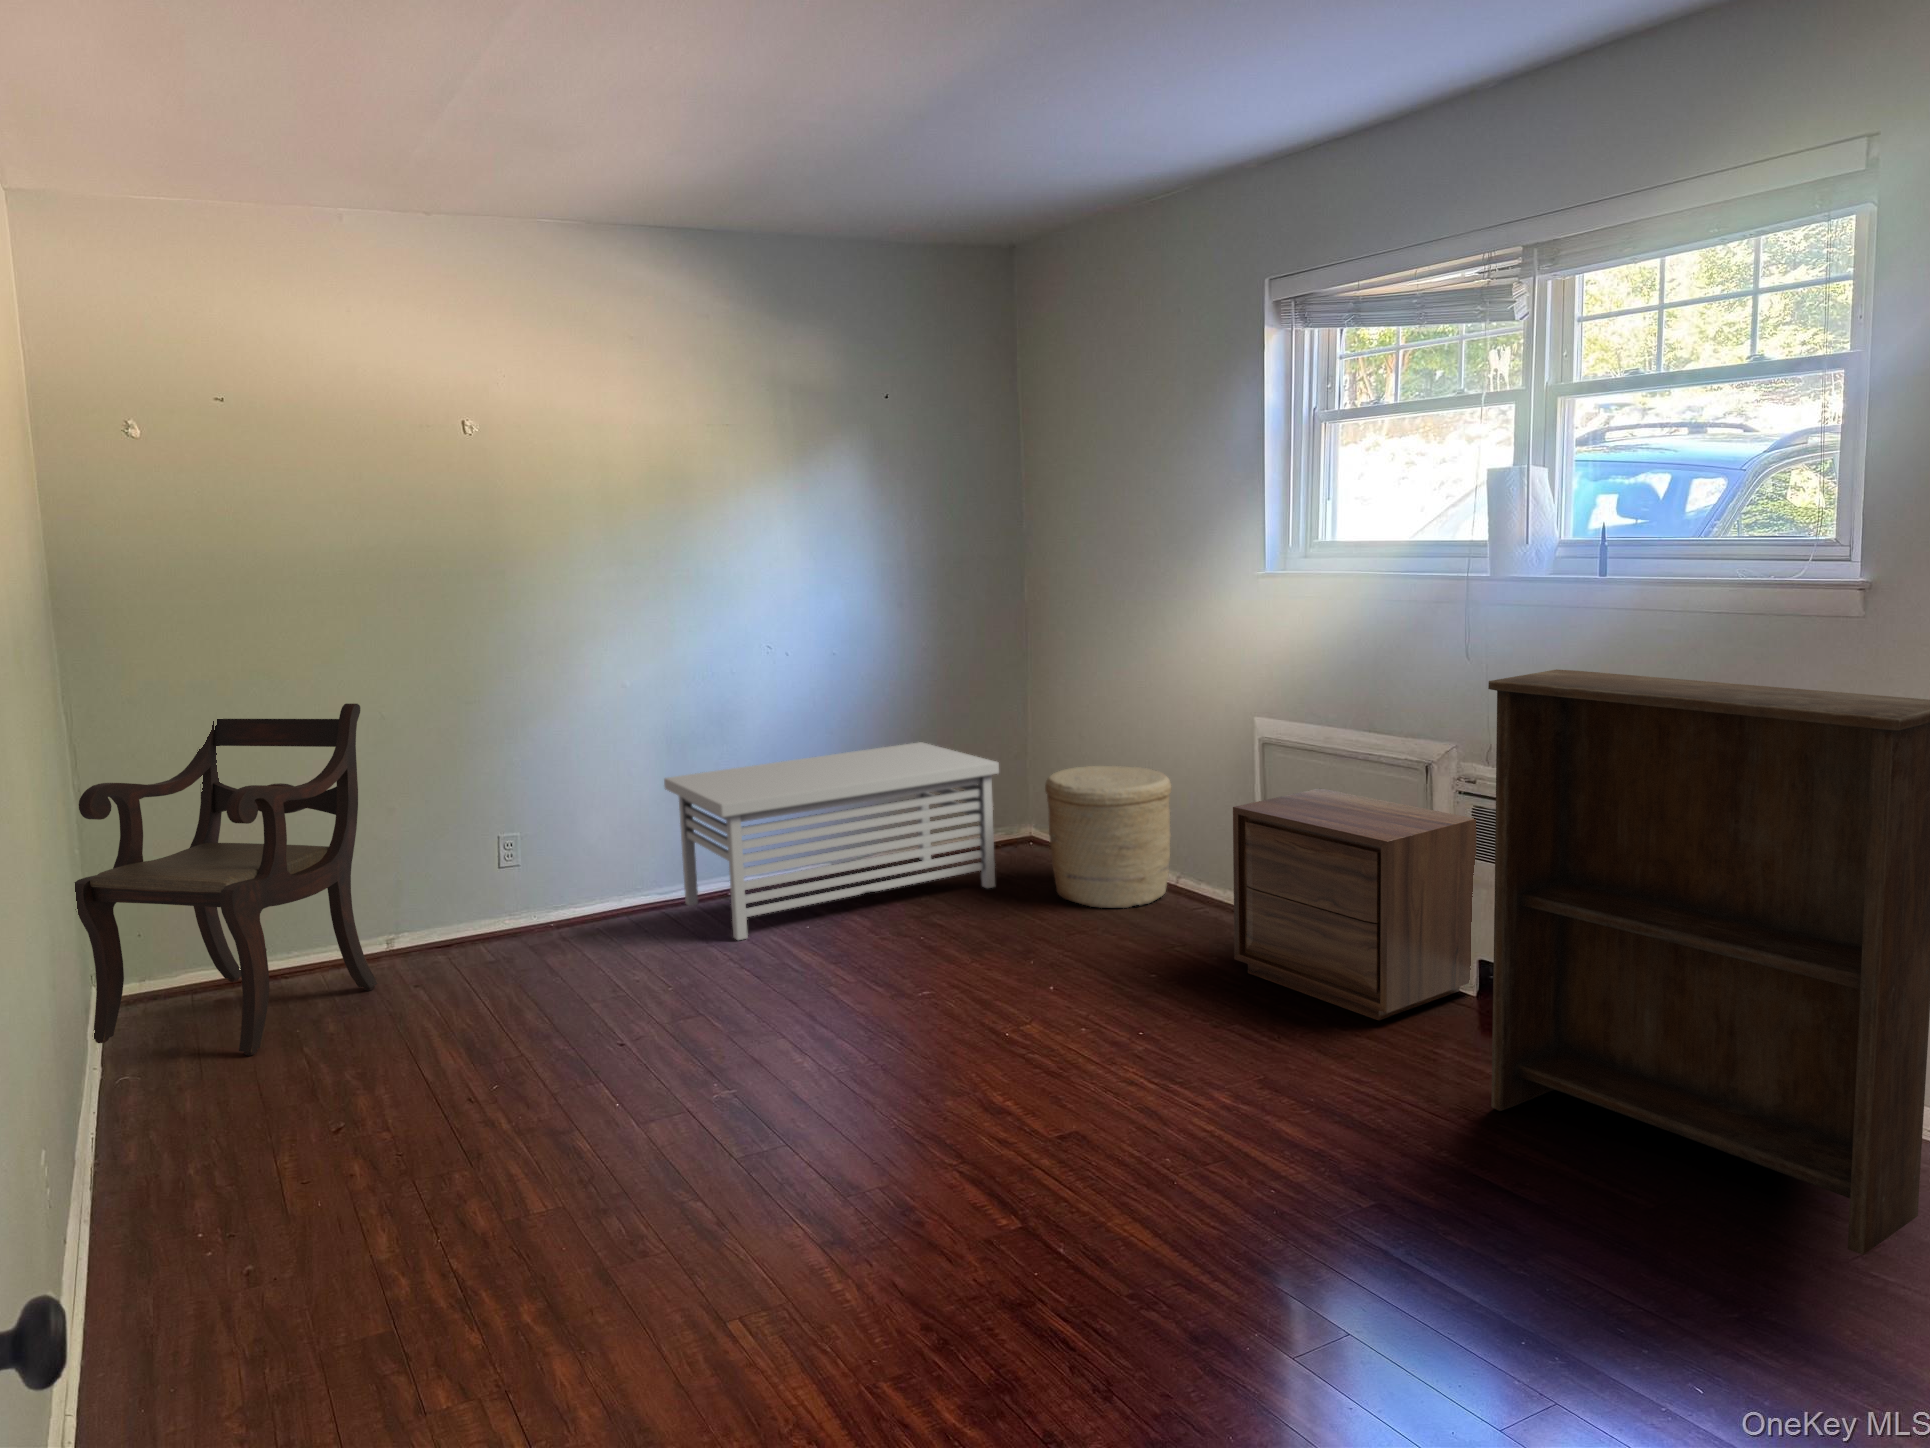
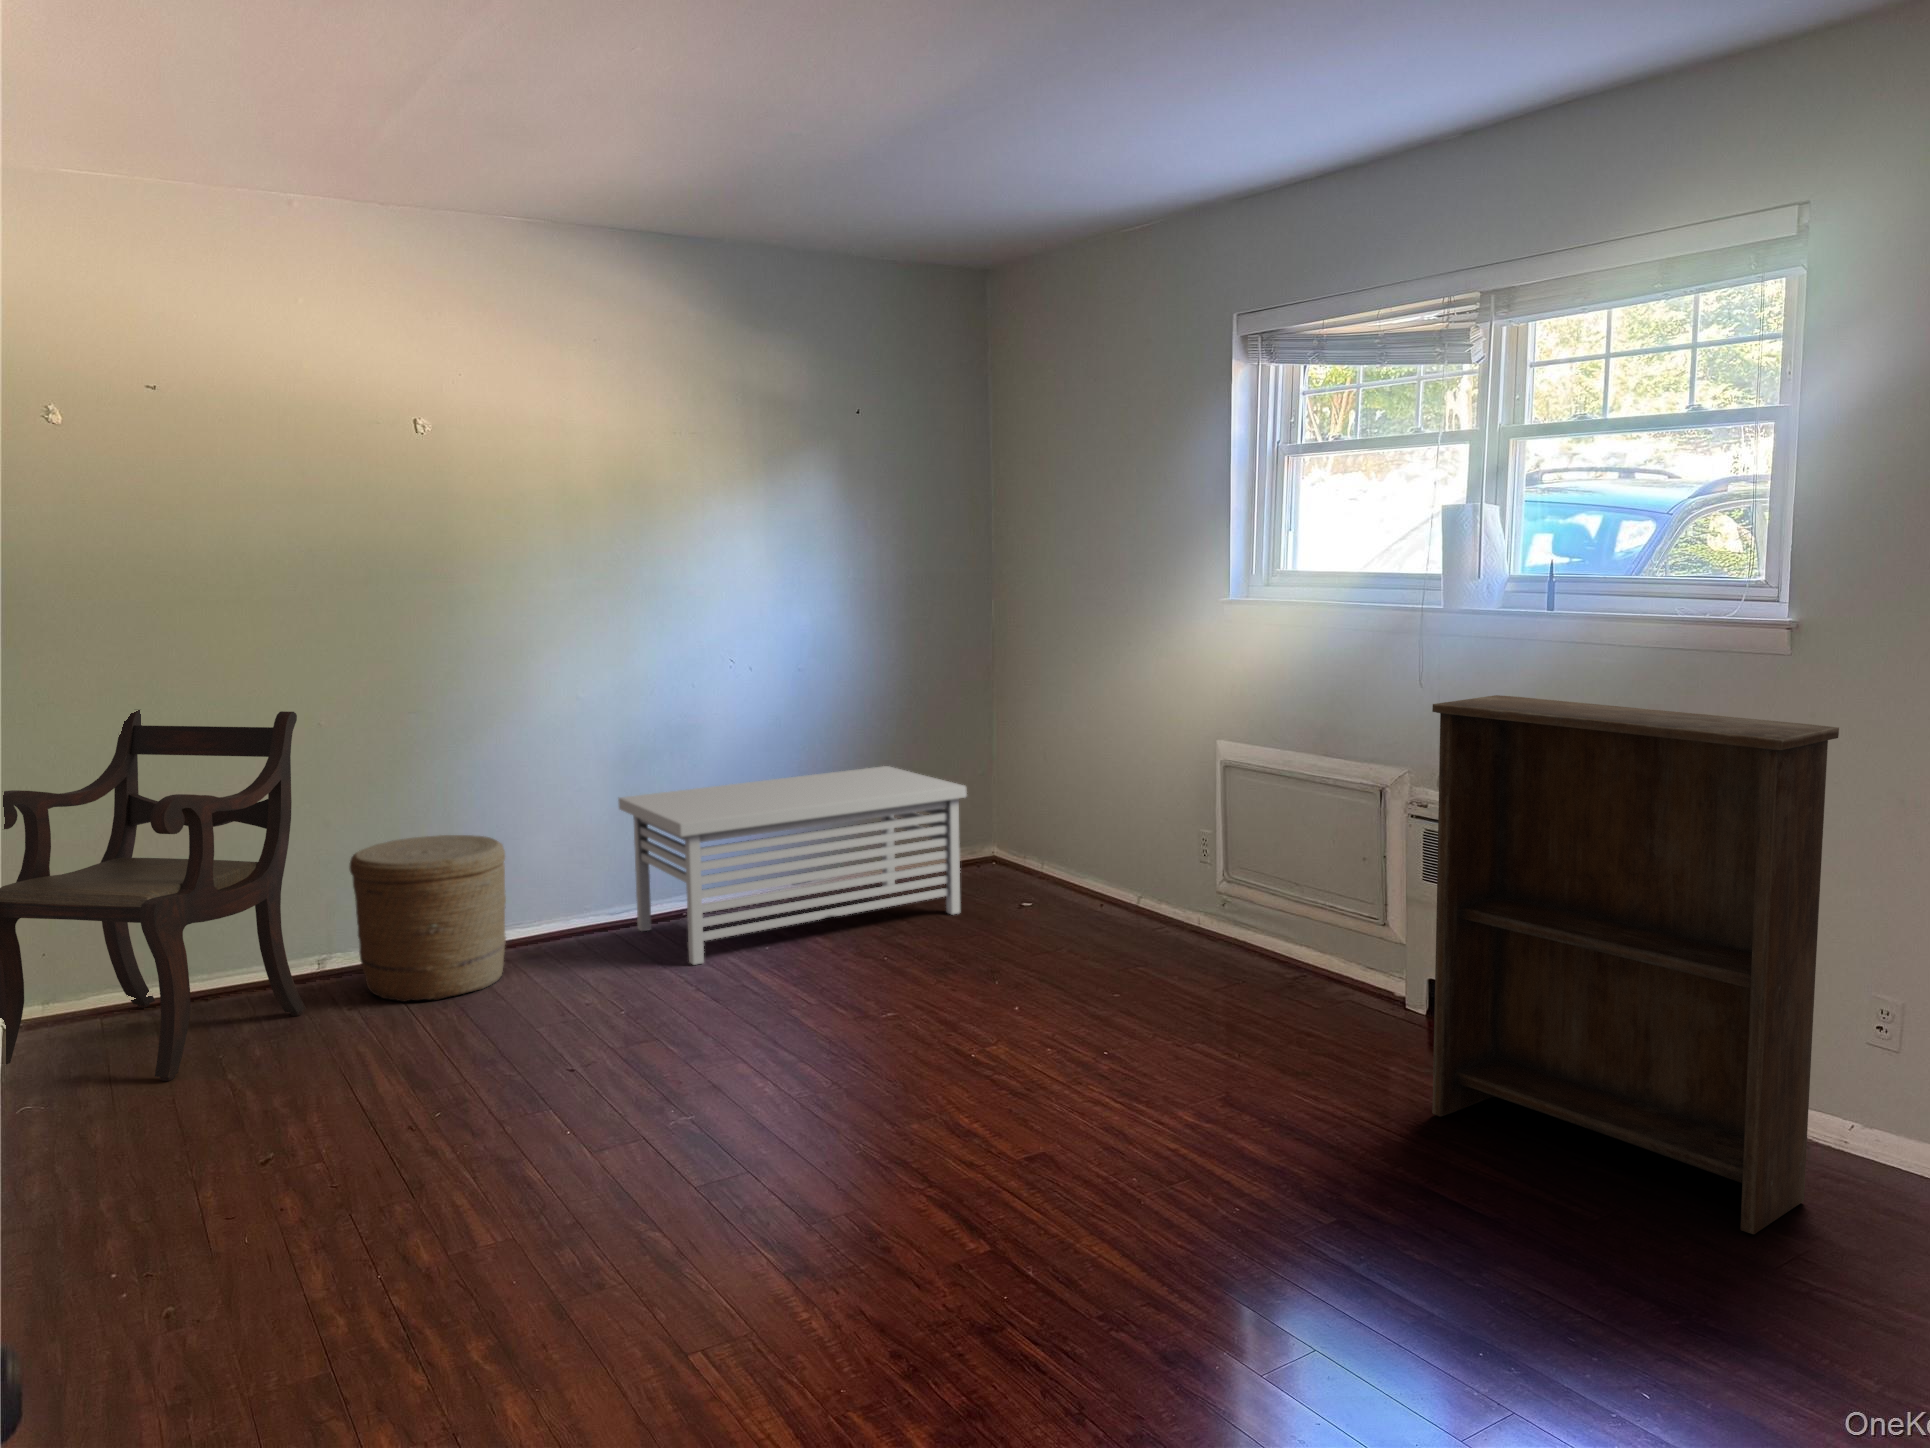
woven basket: present [1045,766,1171,908] -> present [349,835,506,1002]
nightstand: present [1233,788,1477,1020] -> none [1196,813,1427,1037]

